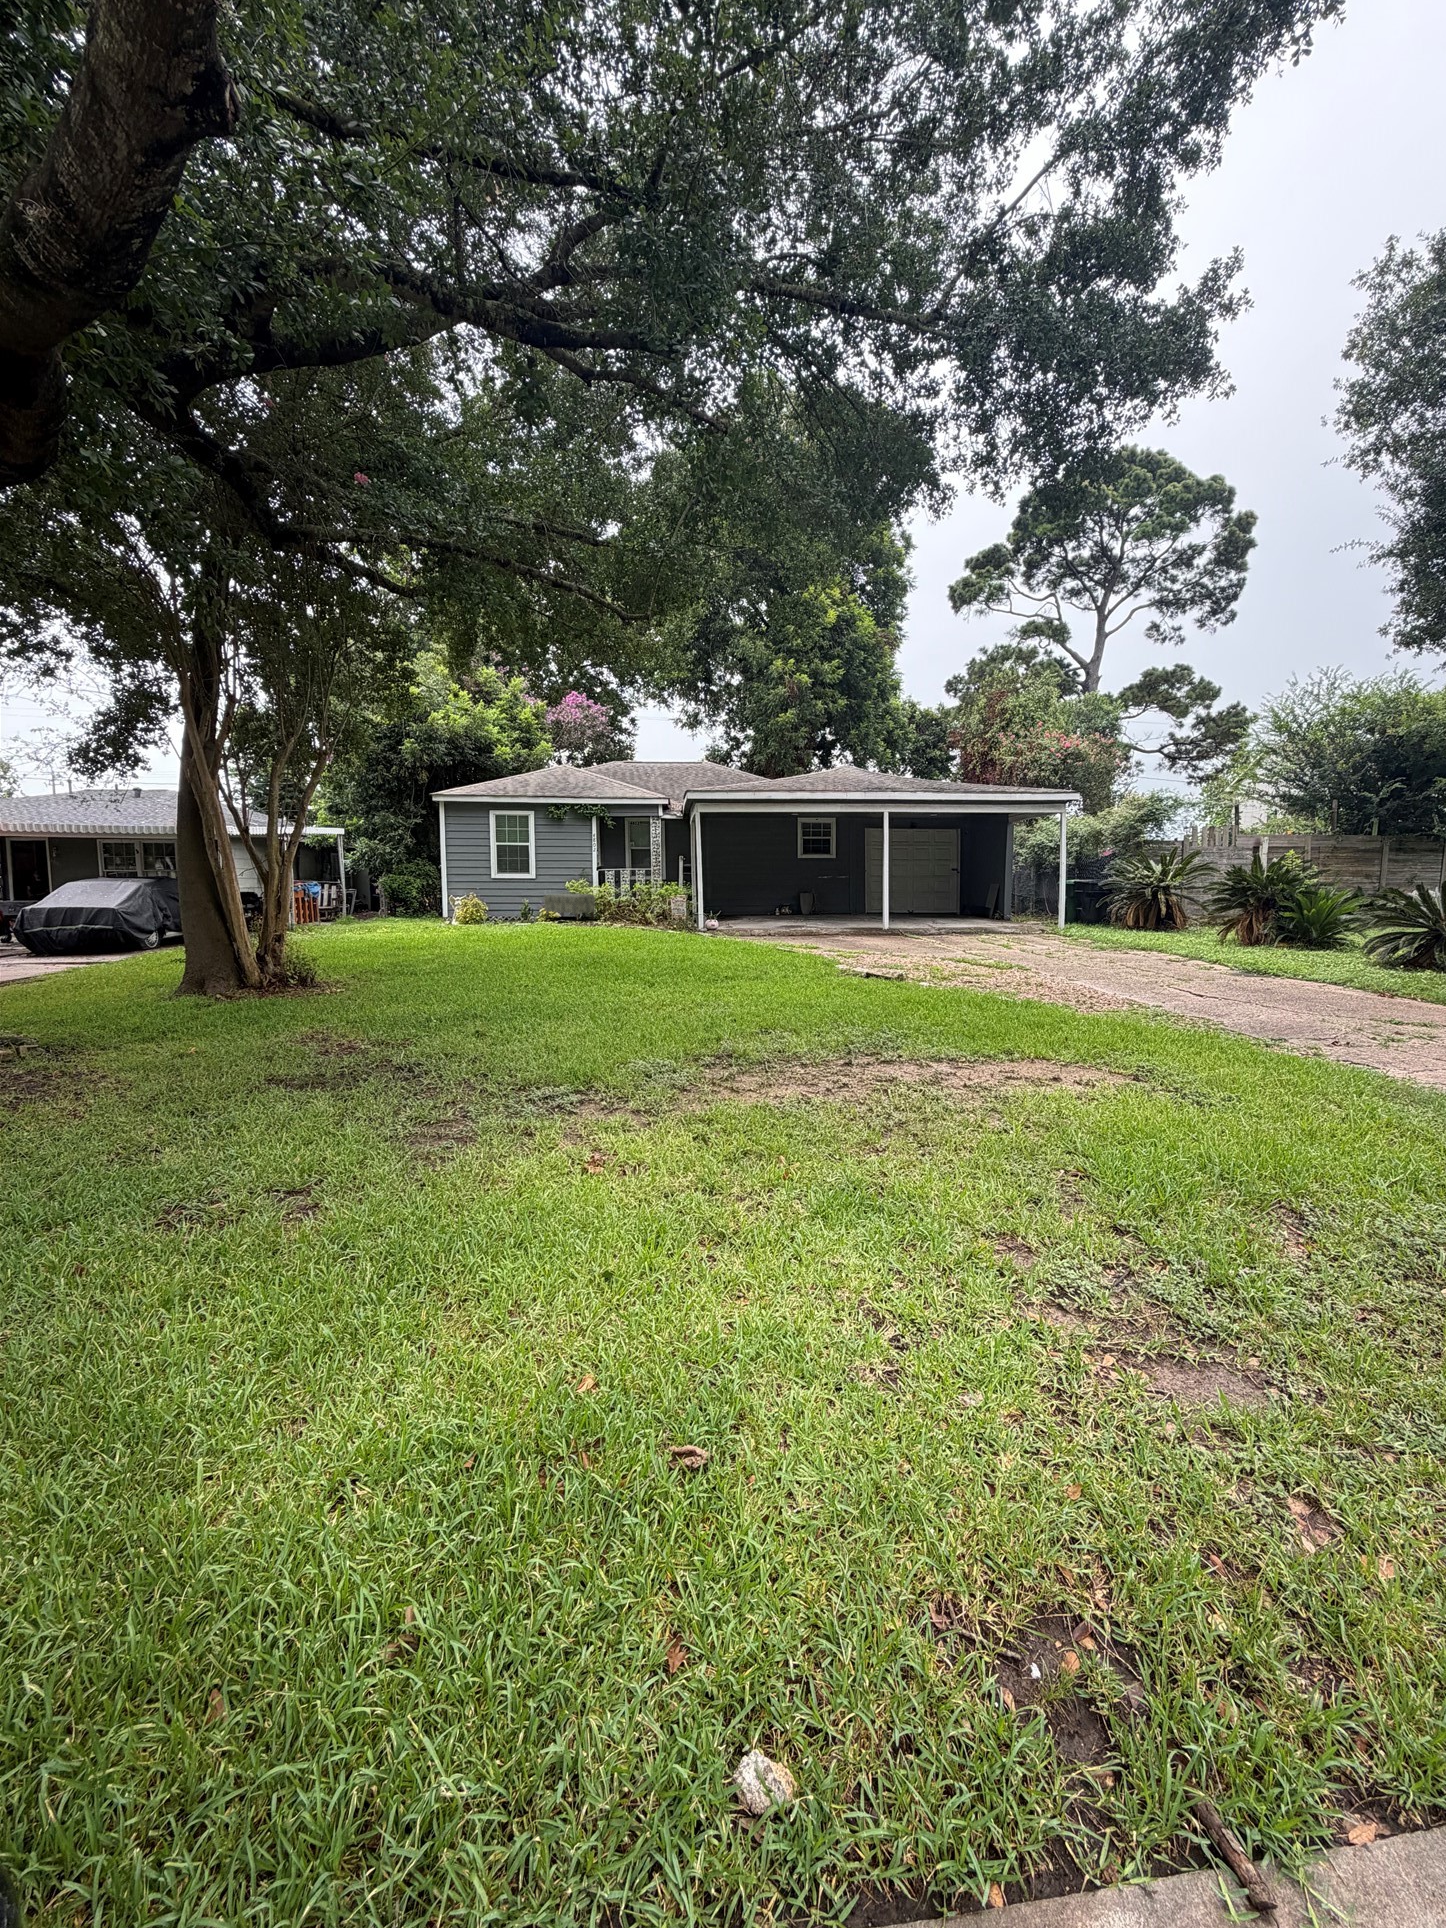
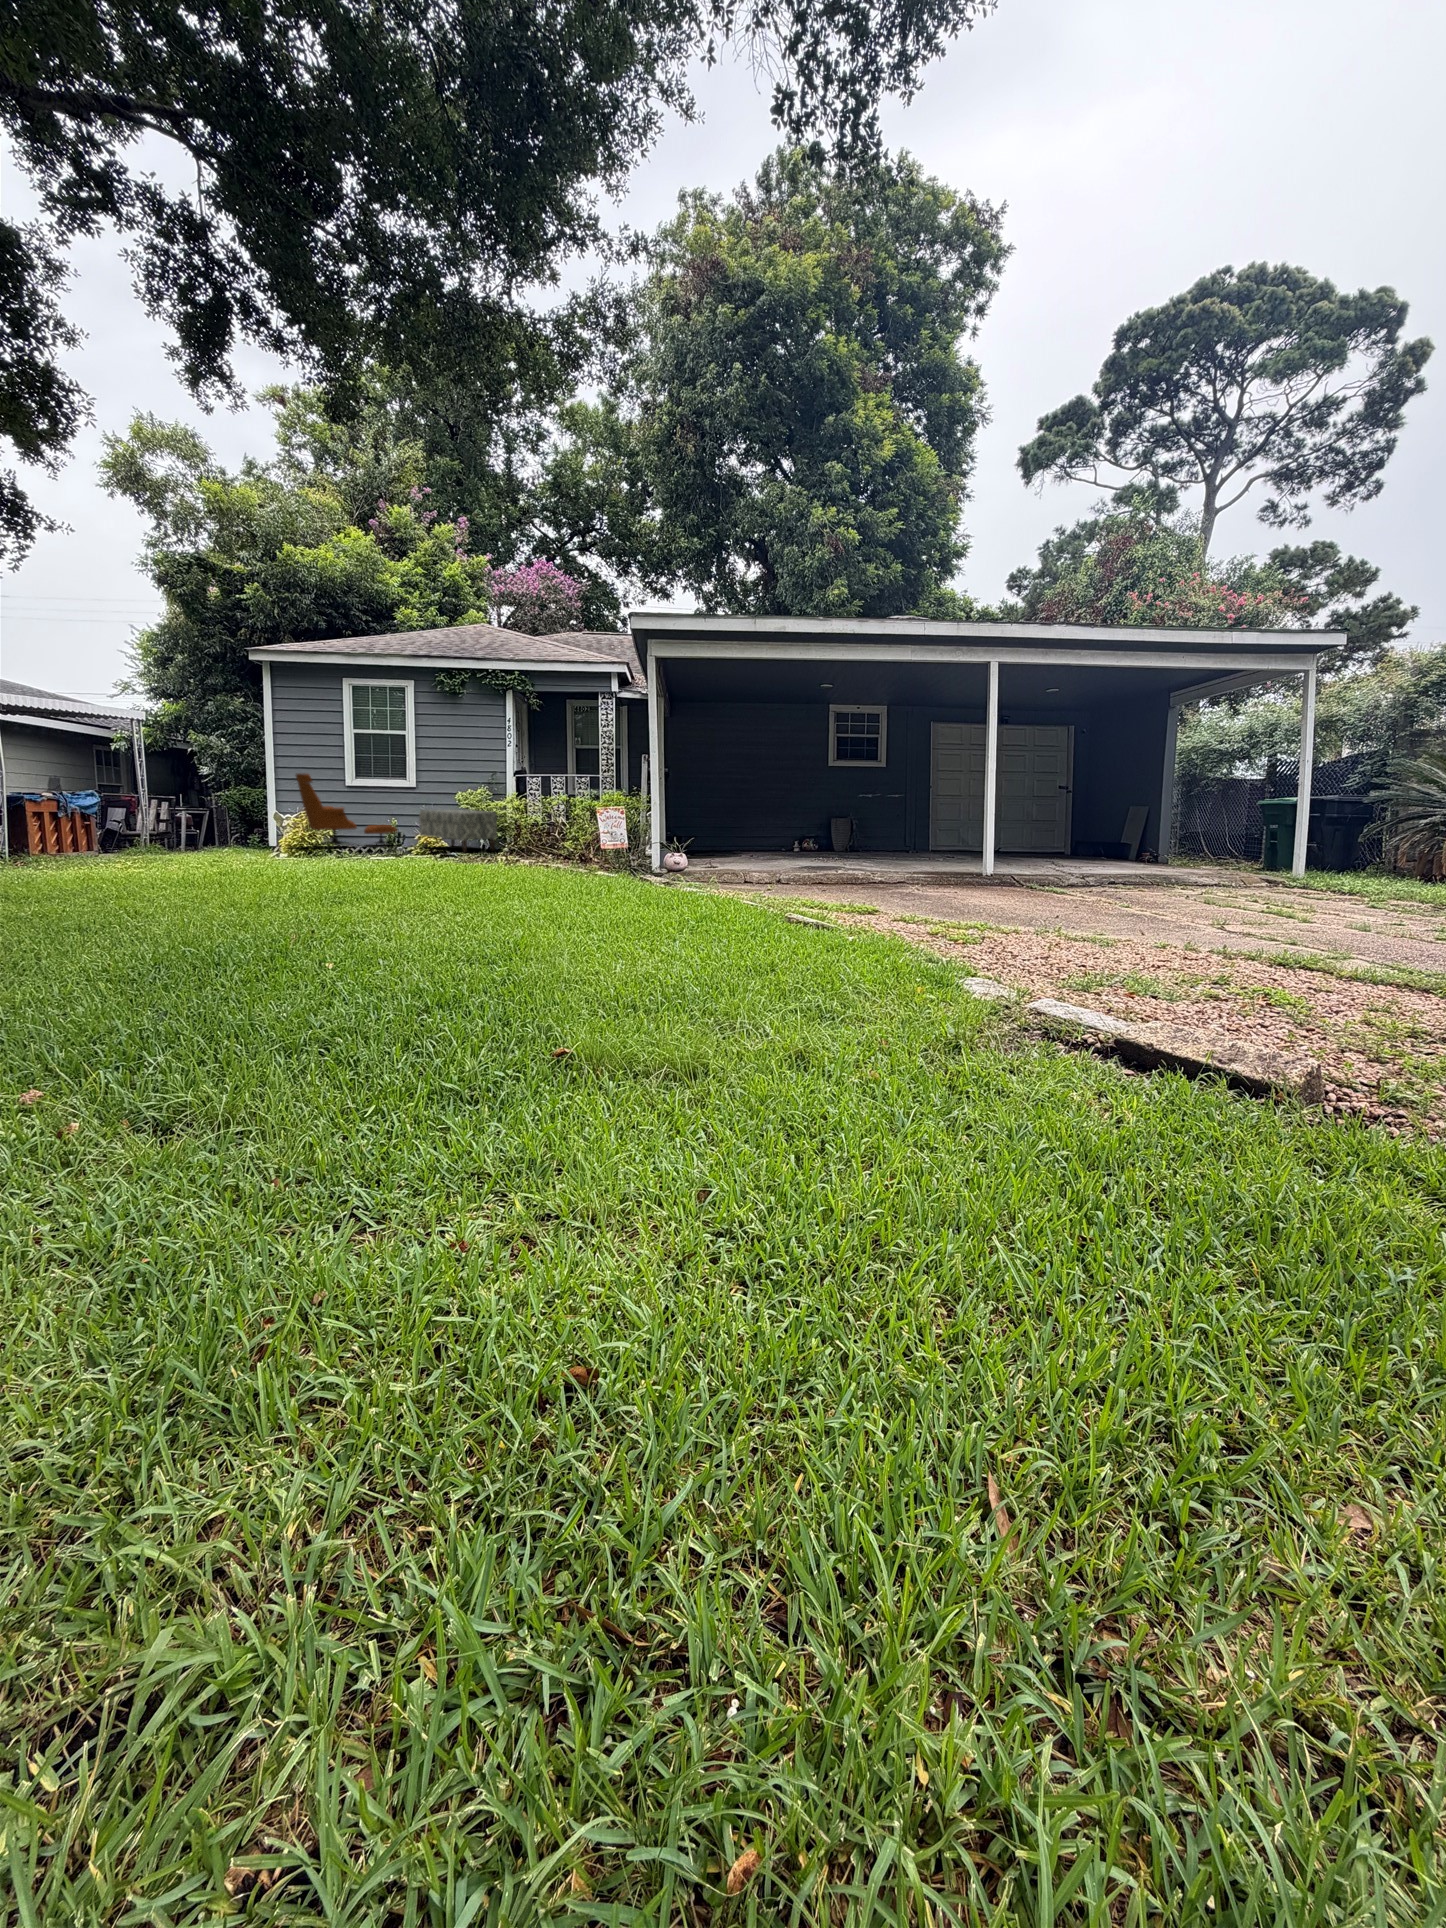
lounge chair: none [468,874,527,920] -> present [296,773,397,846]

